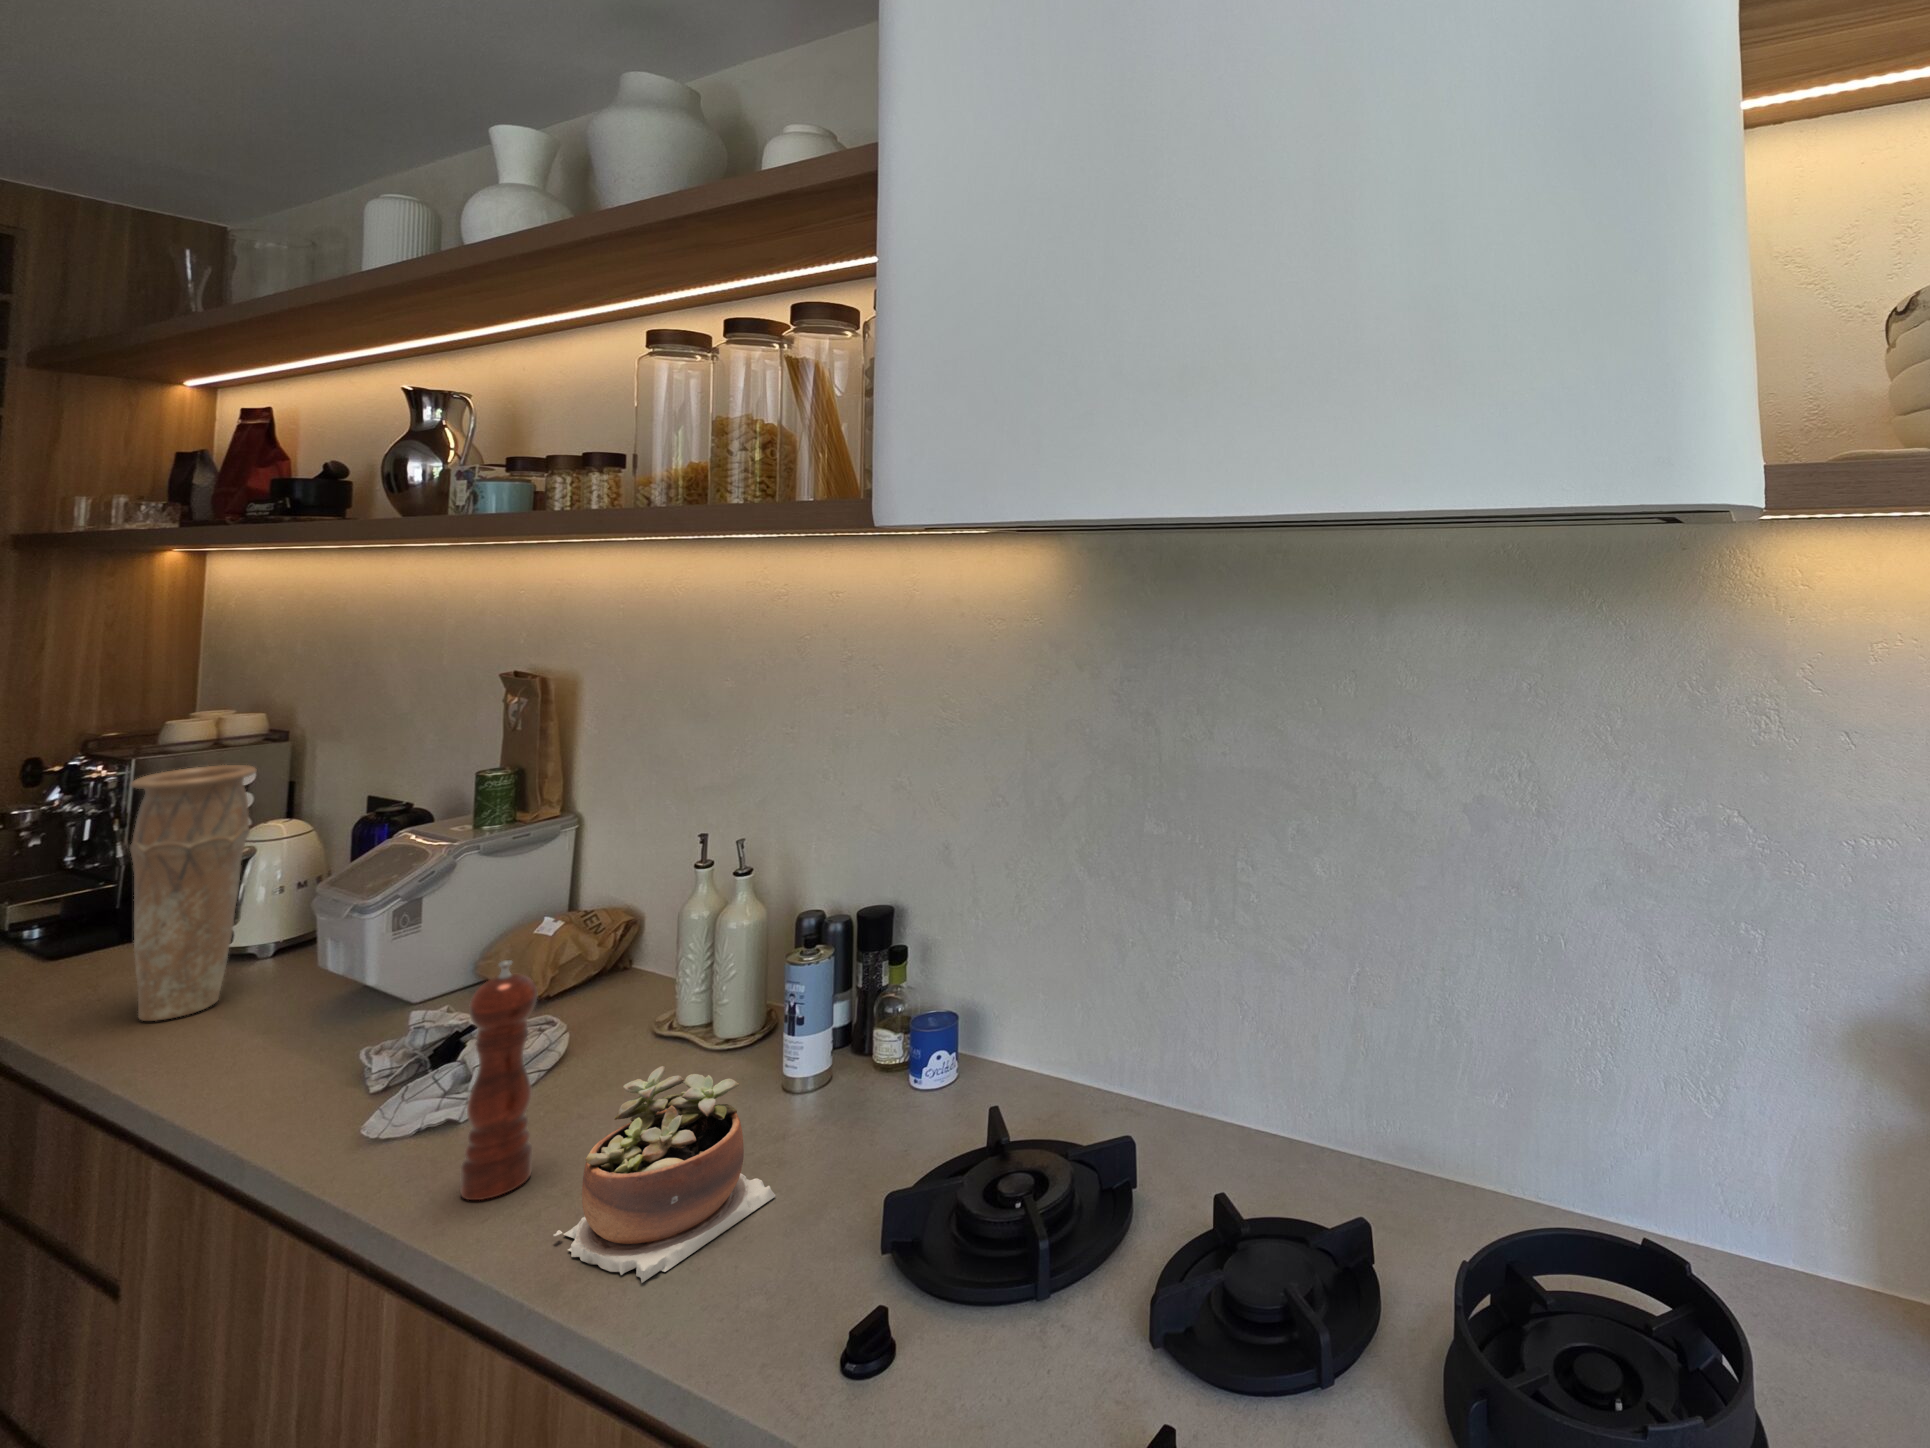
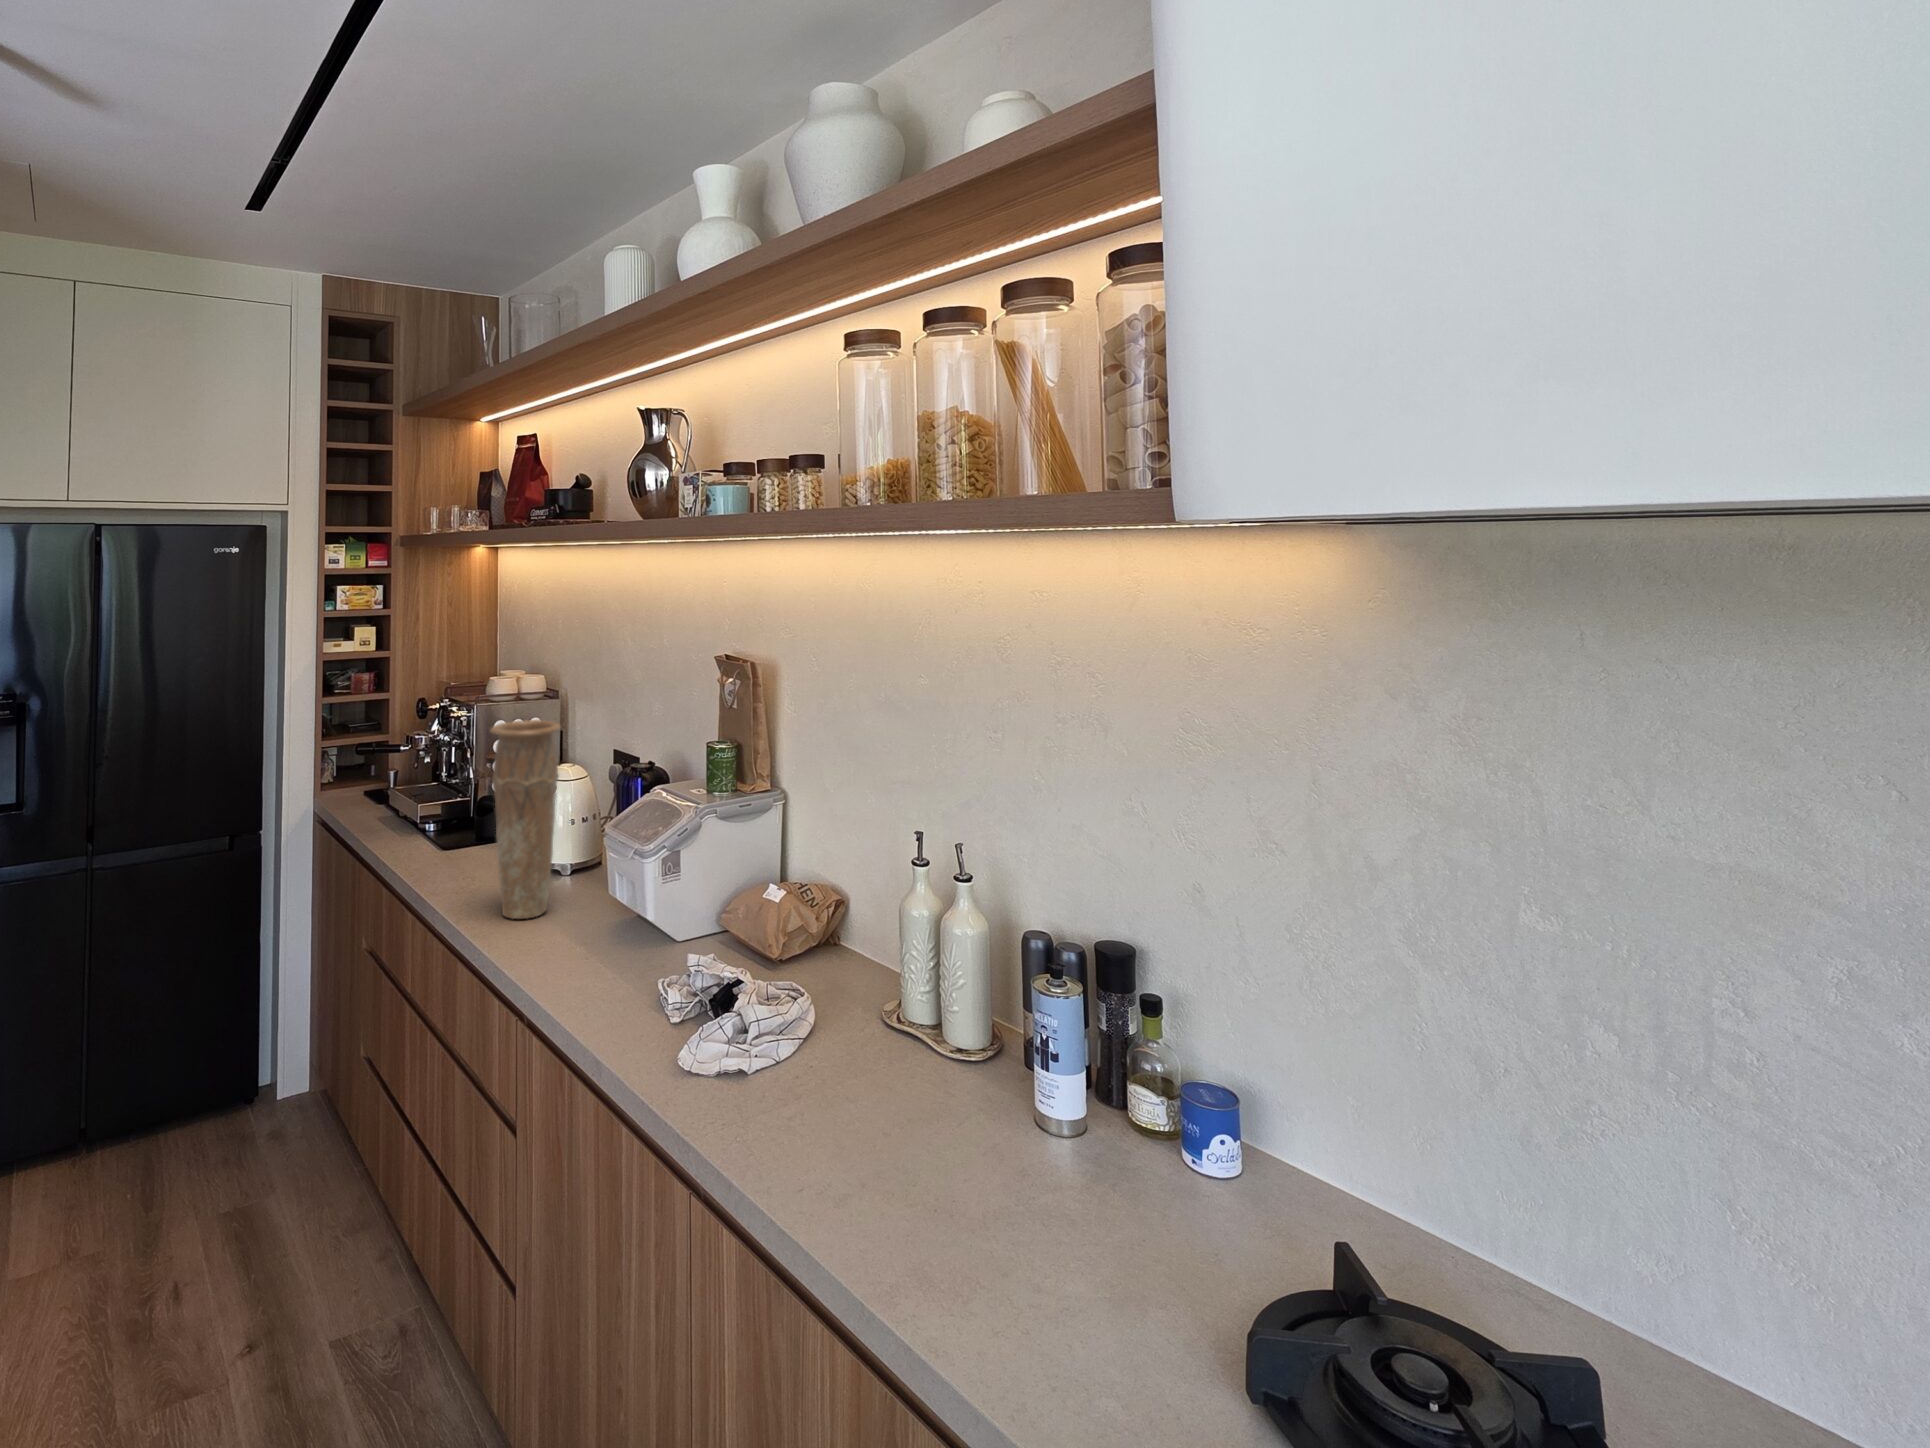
pepper mill: present [460,960,537,1200] -> none [769,942,824,1169]
succulent plant: present [553,1066,776,1283] -> none [867,1085,1076,1326]

